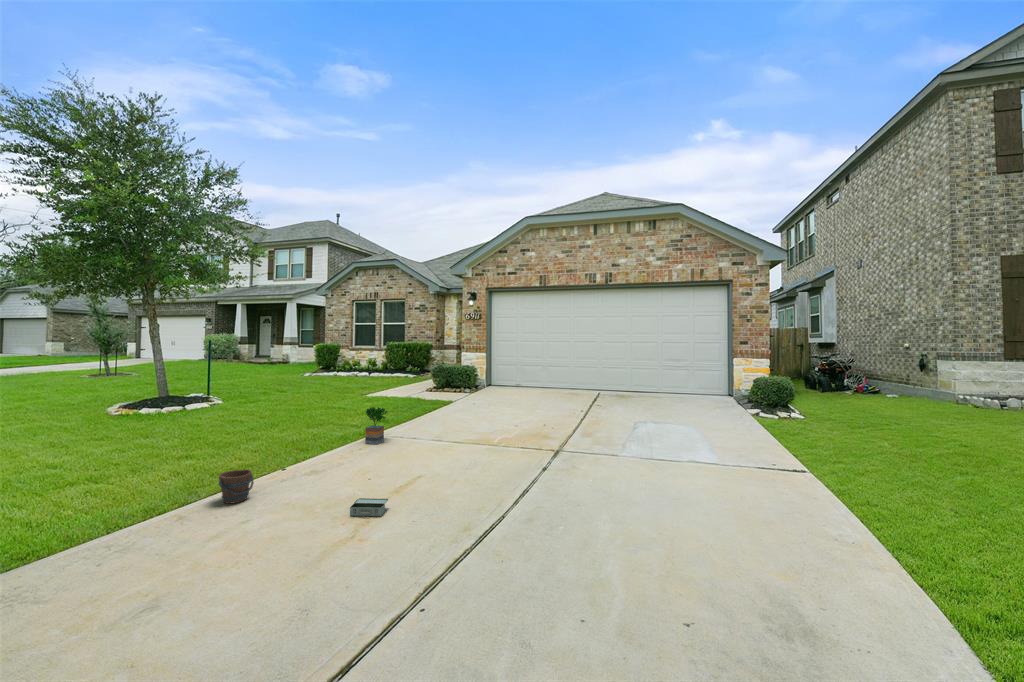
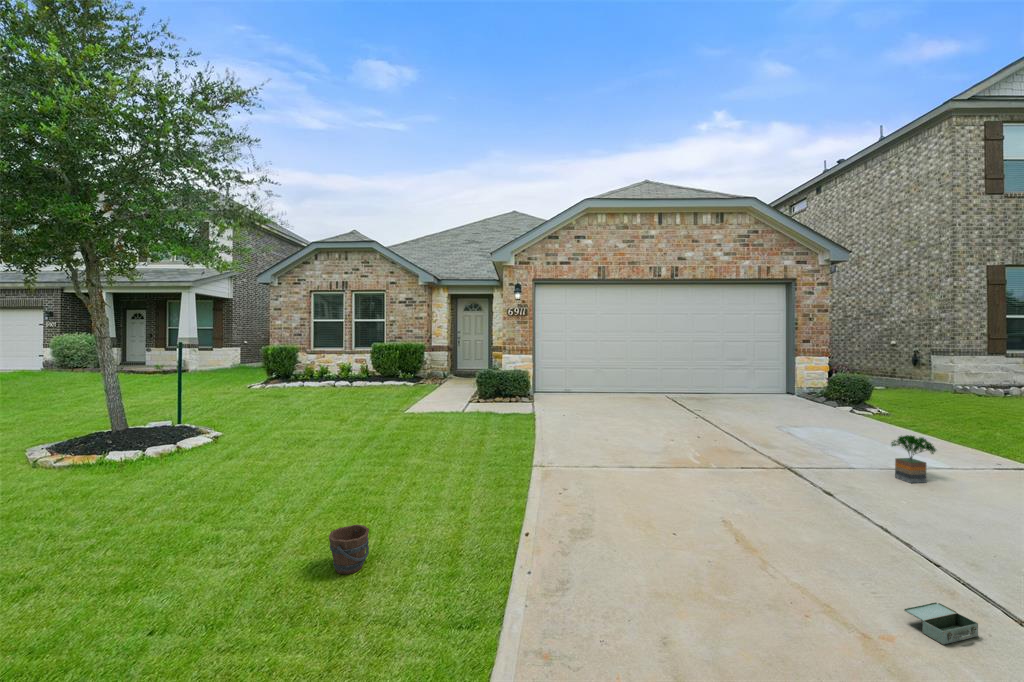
potted tree: present [365,407,388,444] -> present [891,435,936,483]
bucket: present [219,469,254,504] -> present [329,525,369,574]

